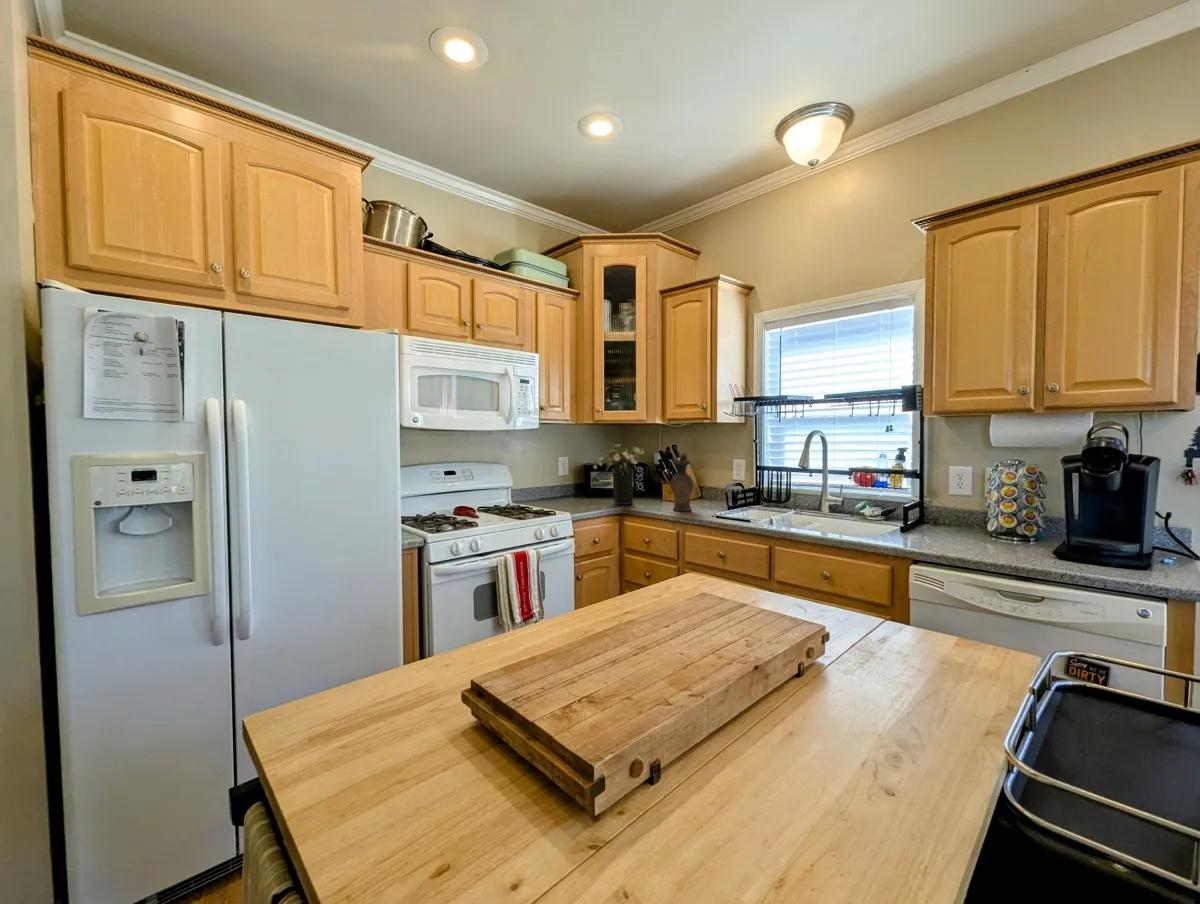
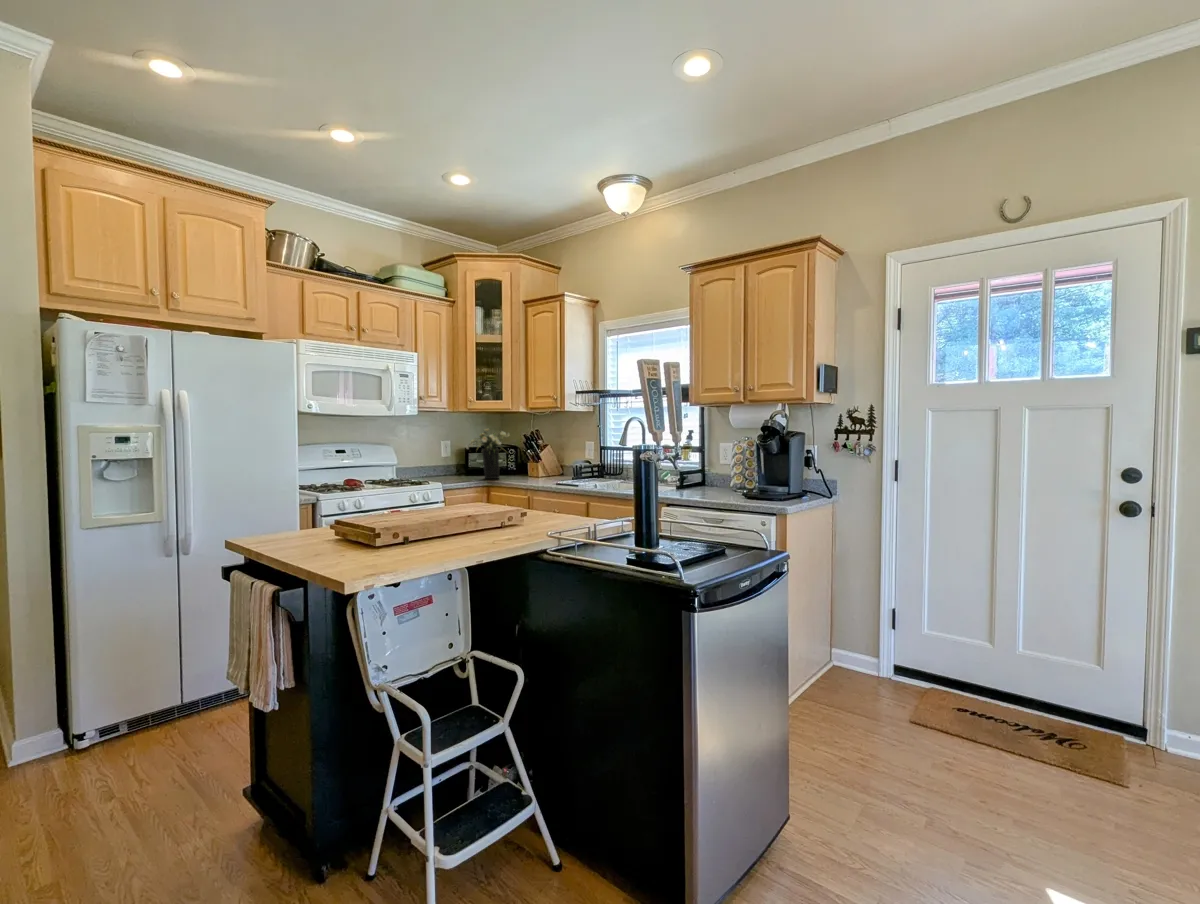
ceramic pitcher: present [670,453,693,511] -> none [526,435,545,481]

